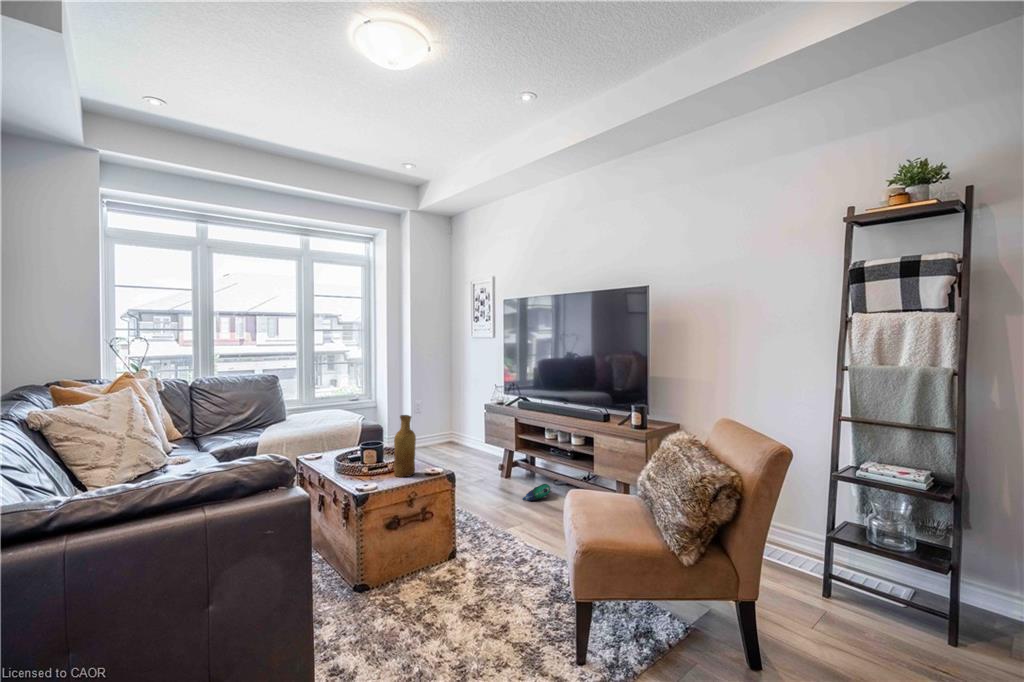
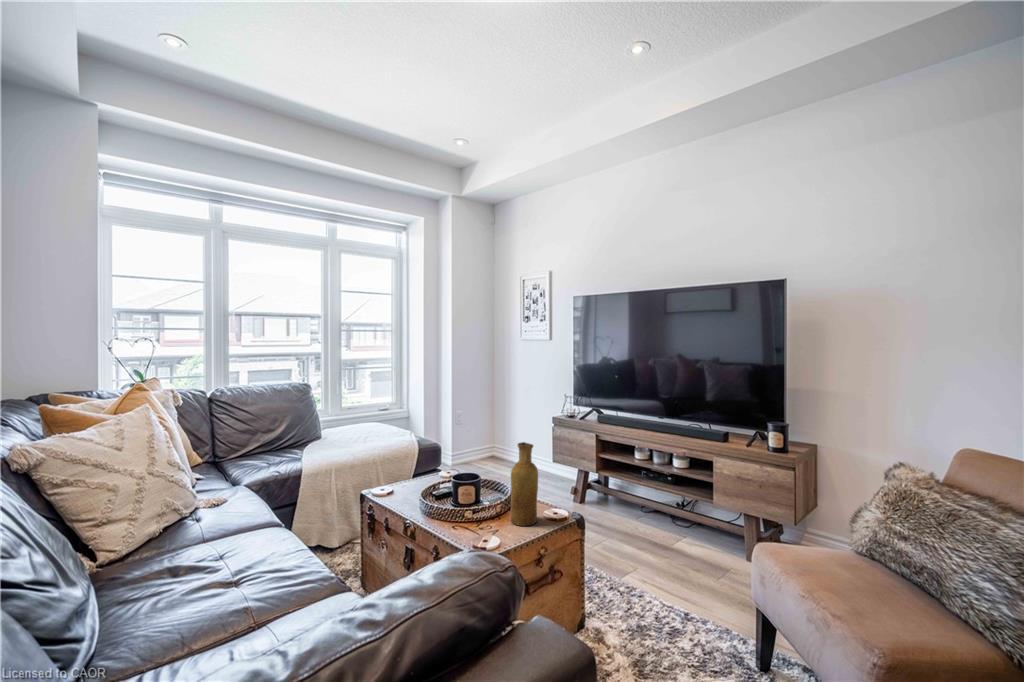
plush toy: present [522,484,550,501] -> none [616,512,646,534]

